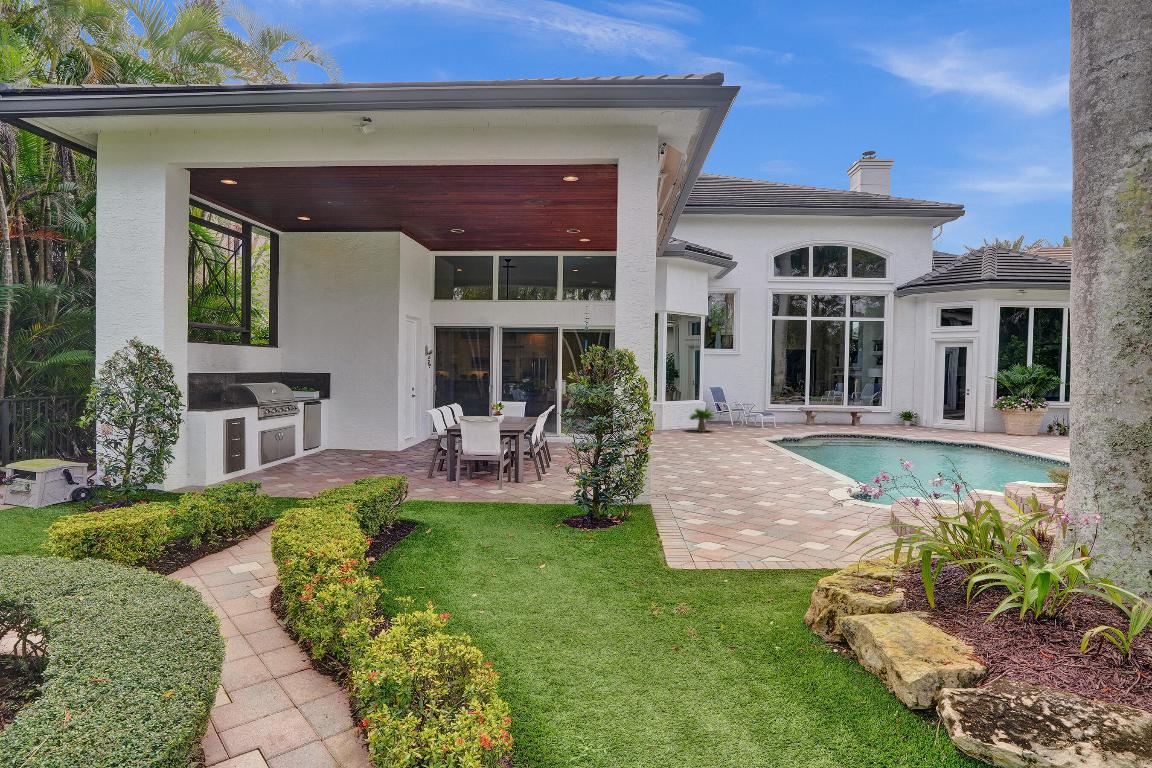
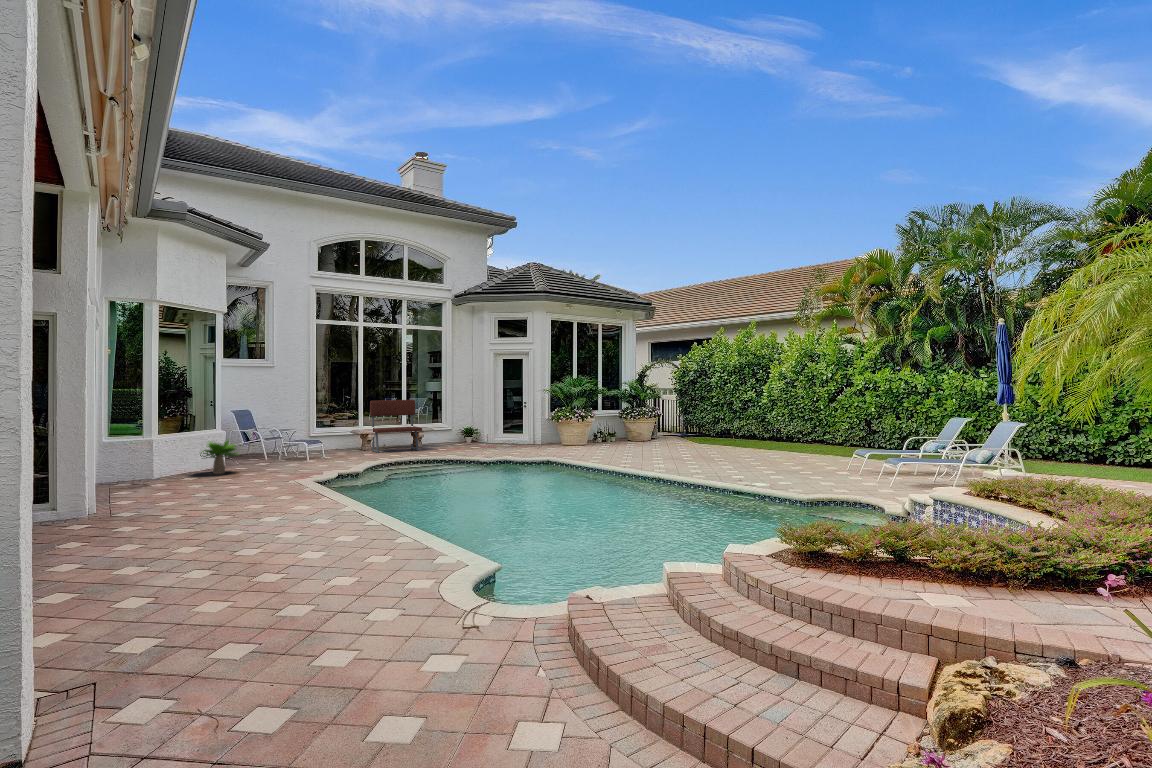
bench: none [814,383,861,428] -> present [370,400,422,453]

